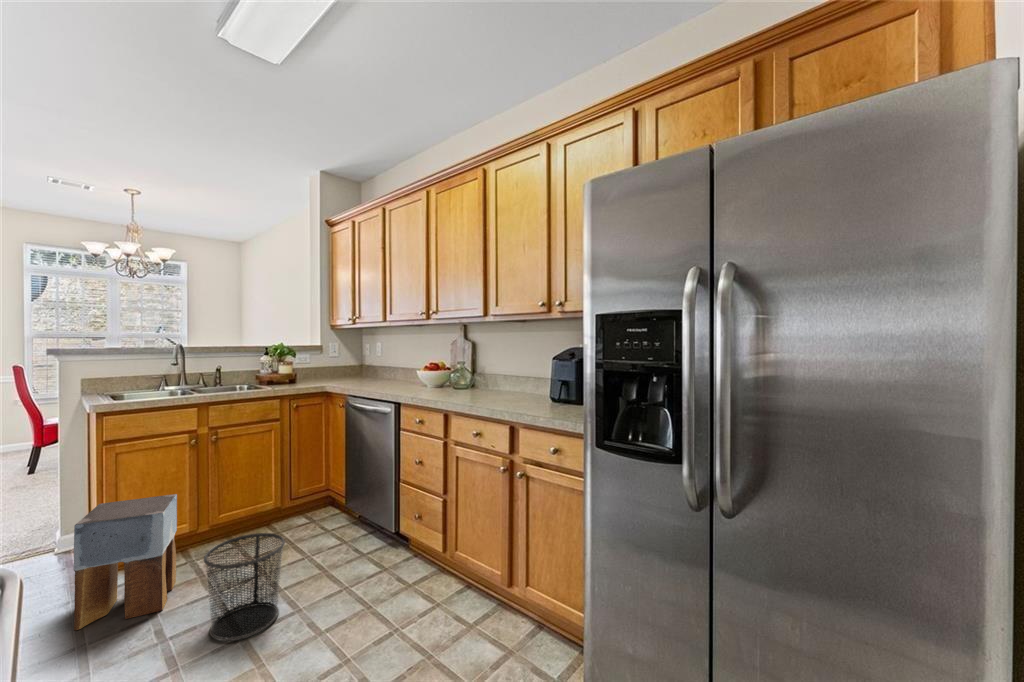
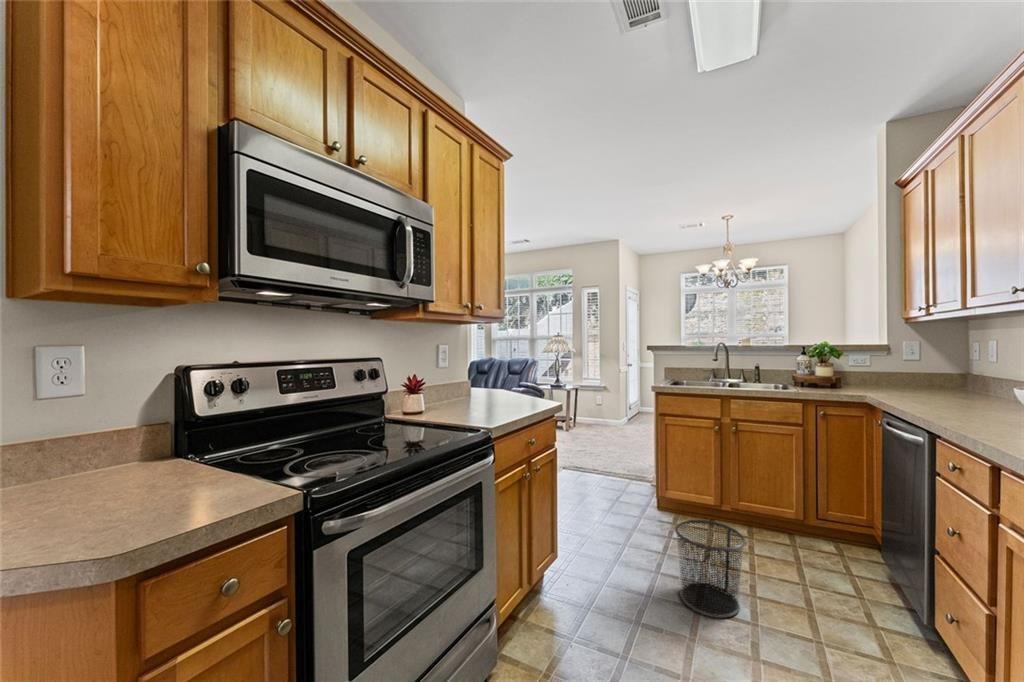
stool: present [73,494,177,631] -> none [624,457,691,554]

